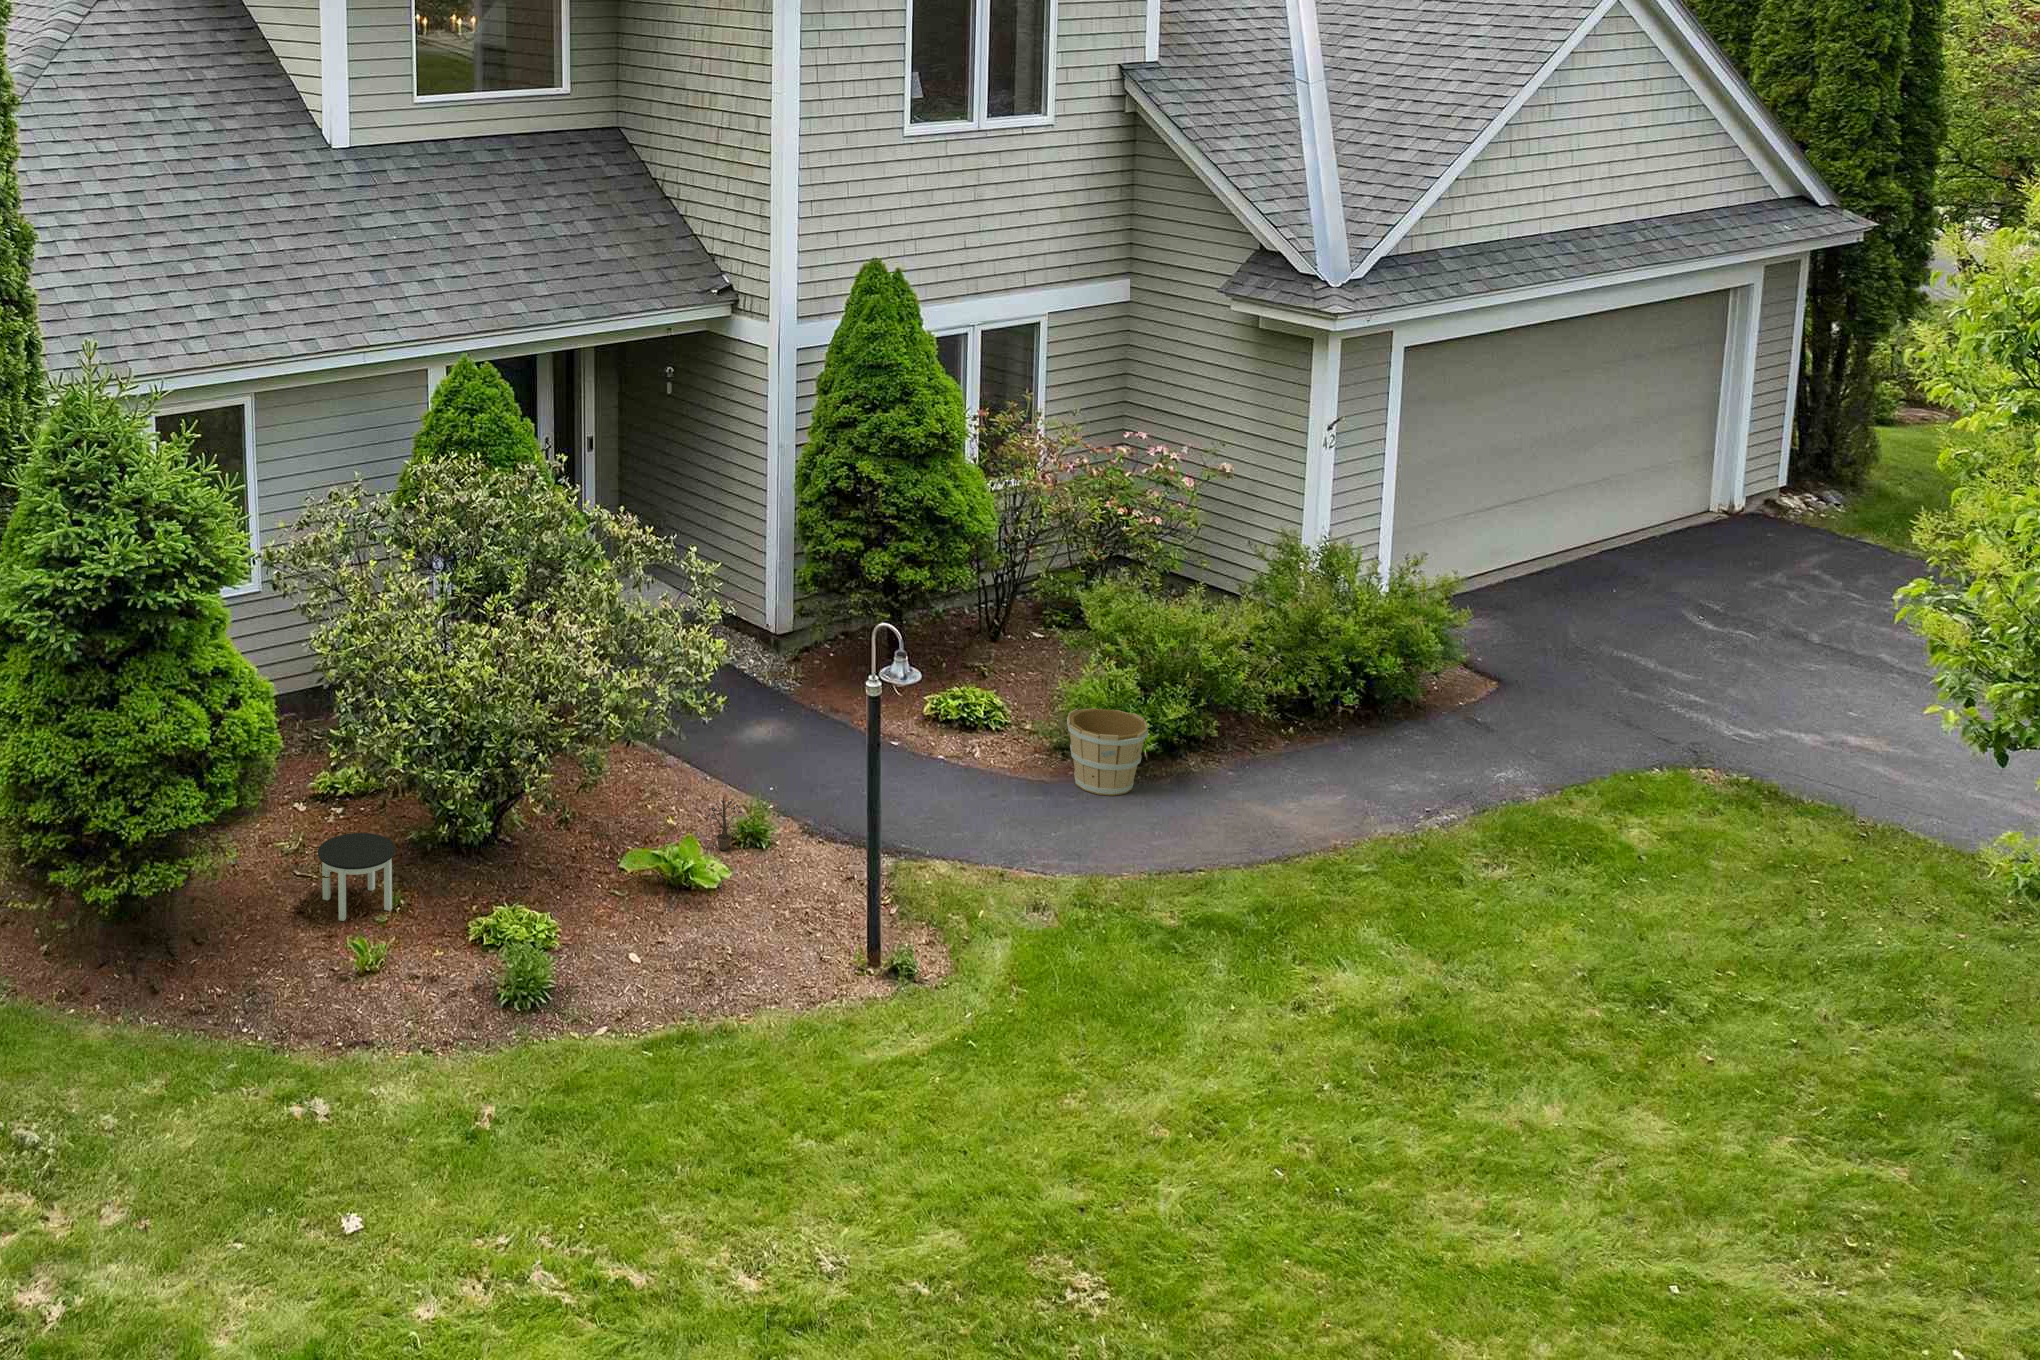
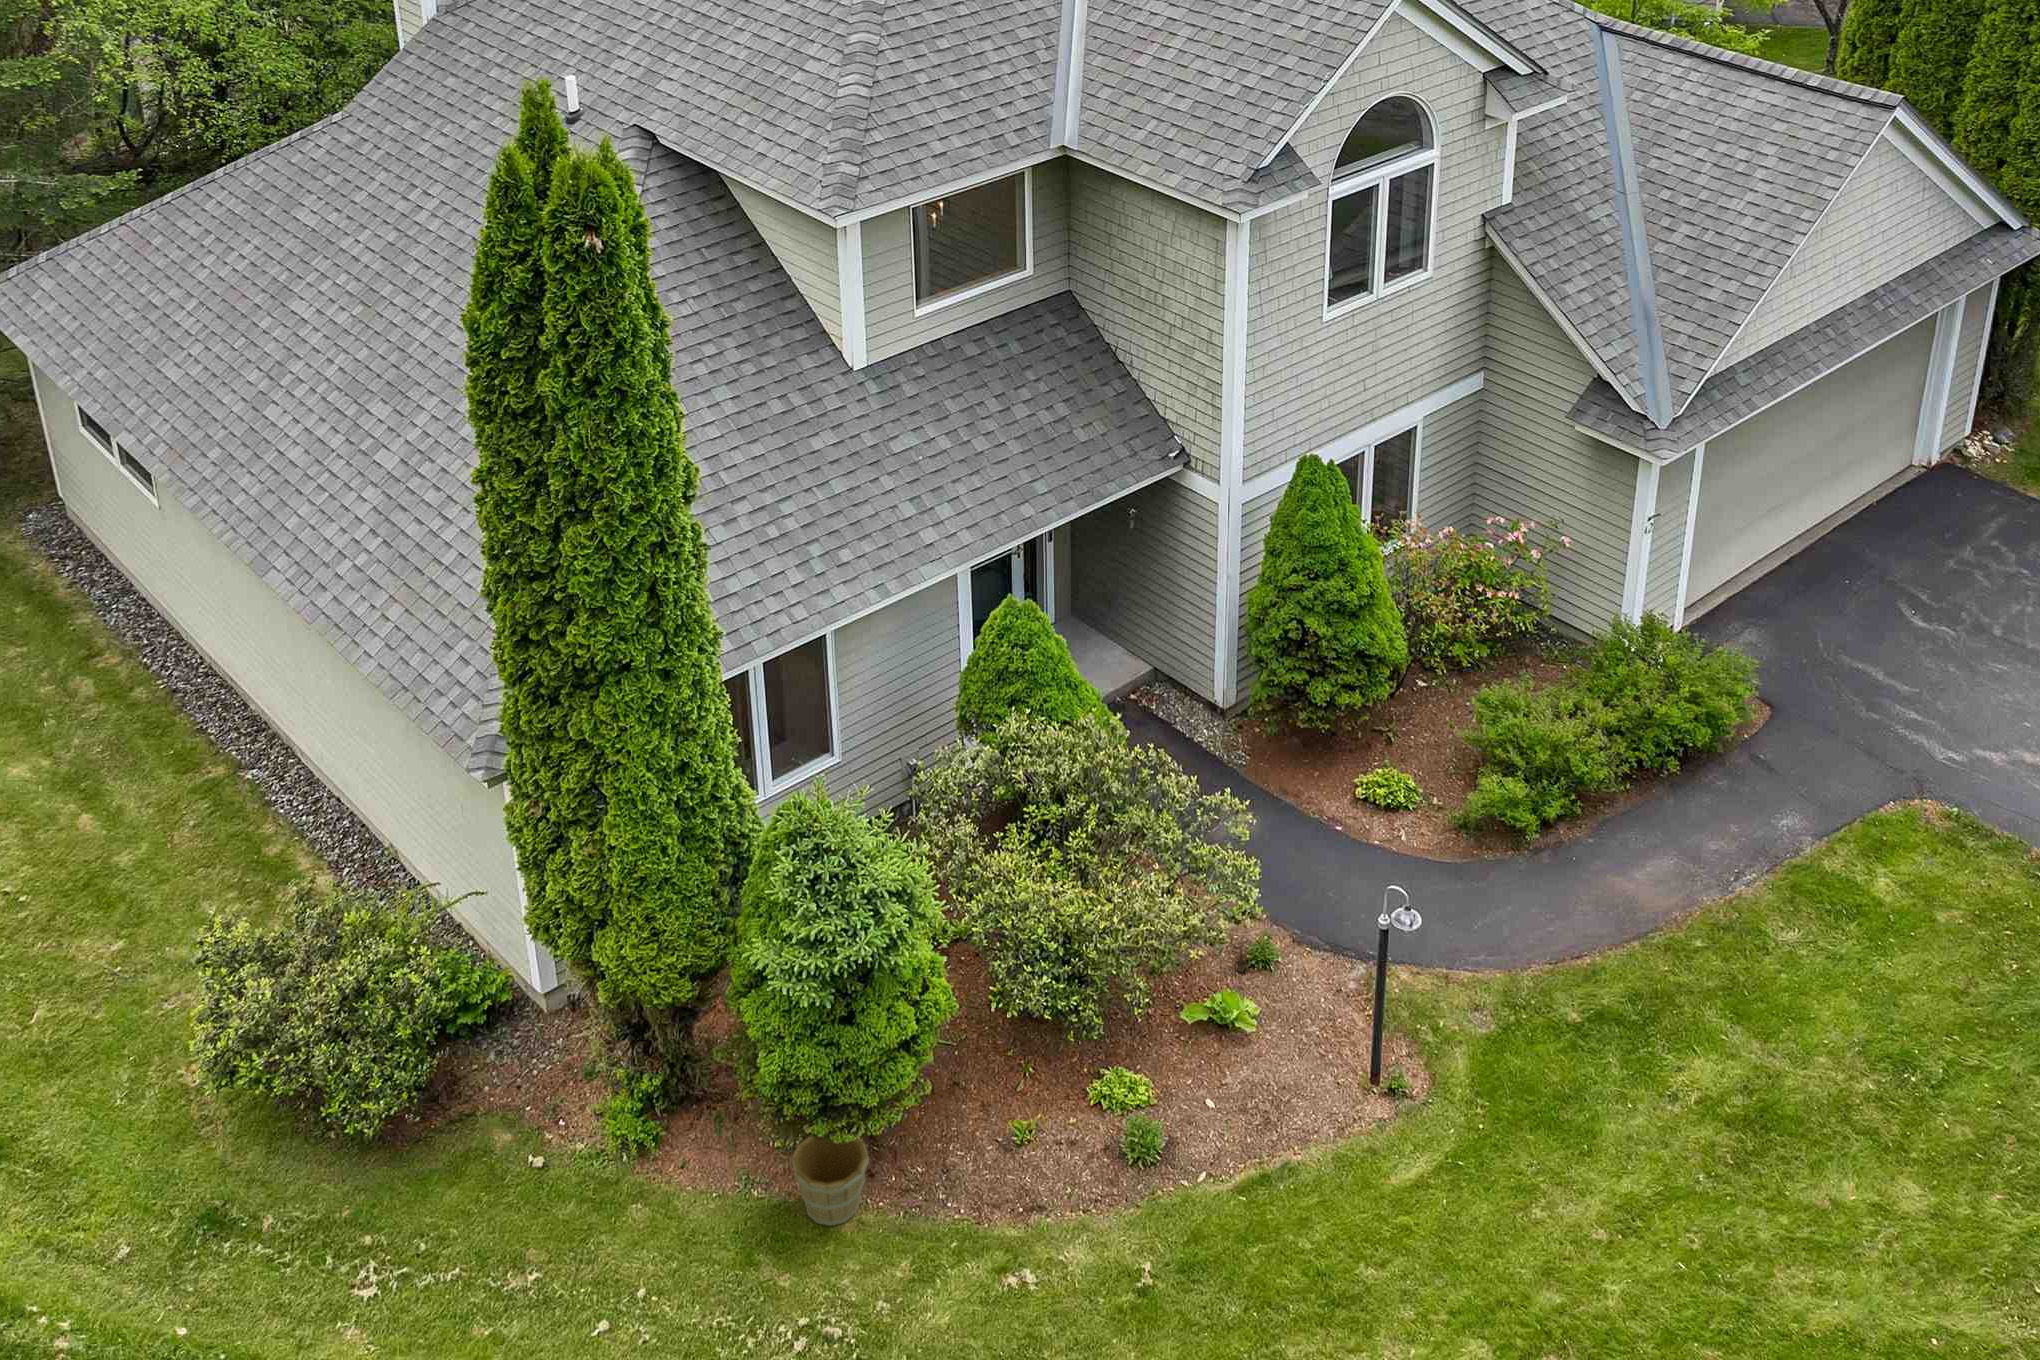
wooden bucket: present [1067,708,1148,796] -> present [792,1137,869,1226]
round table: present [318,833,395,921] -> none [958,1009,1016,1084]

